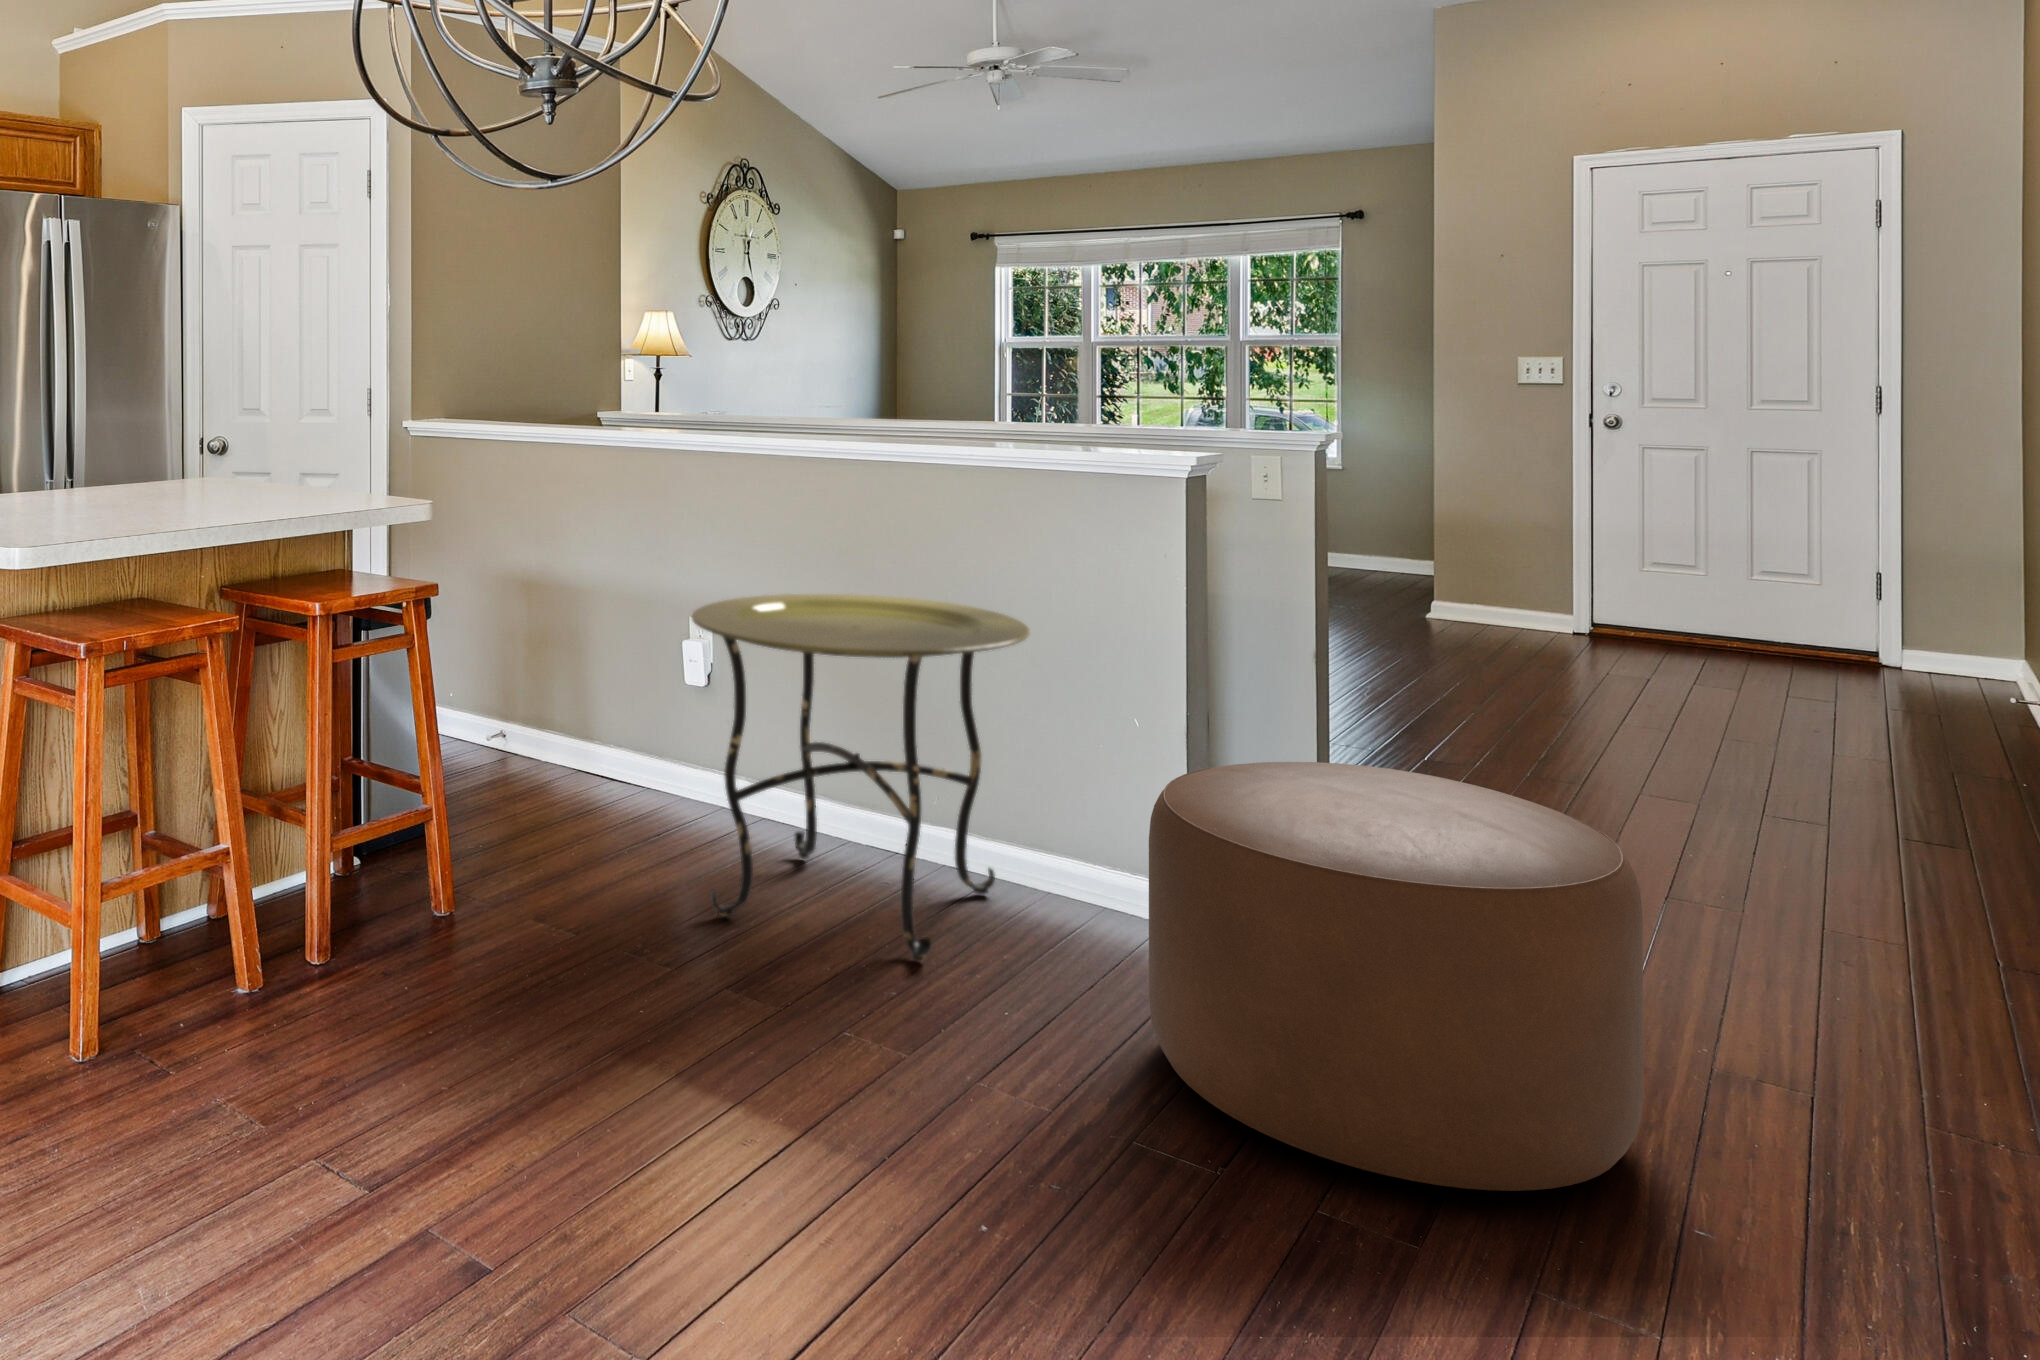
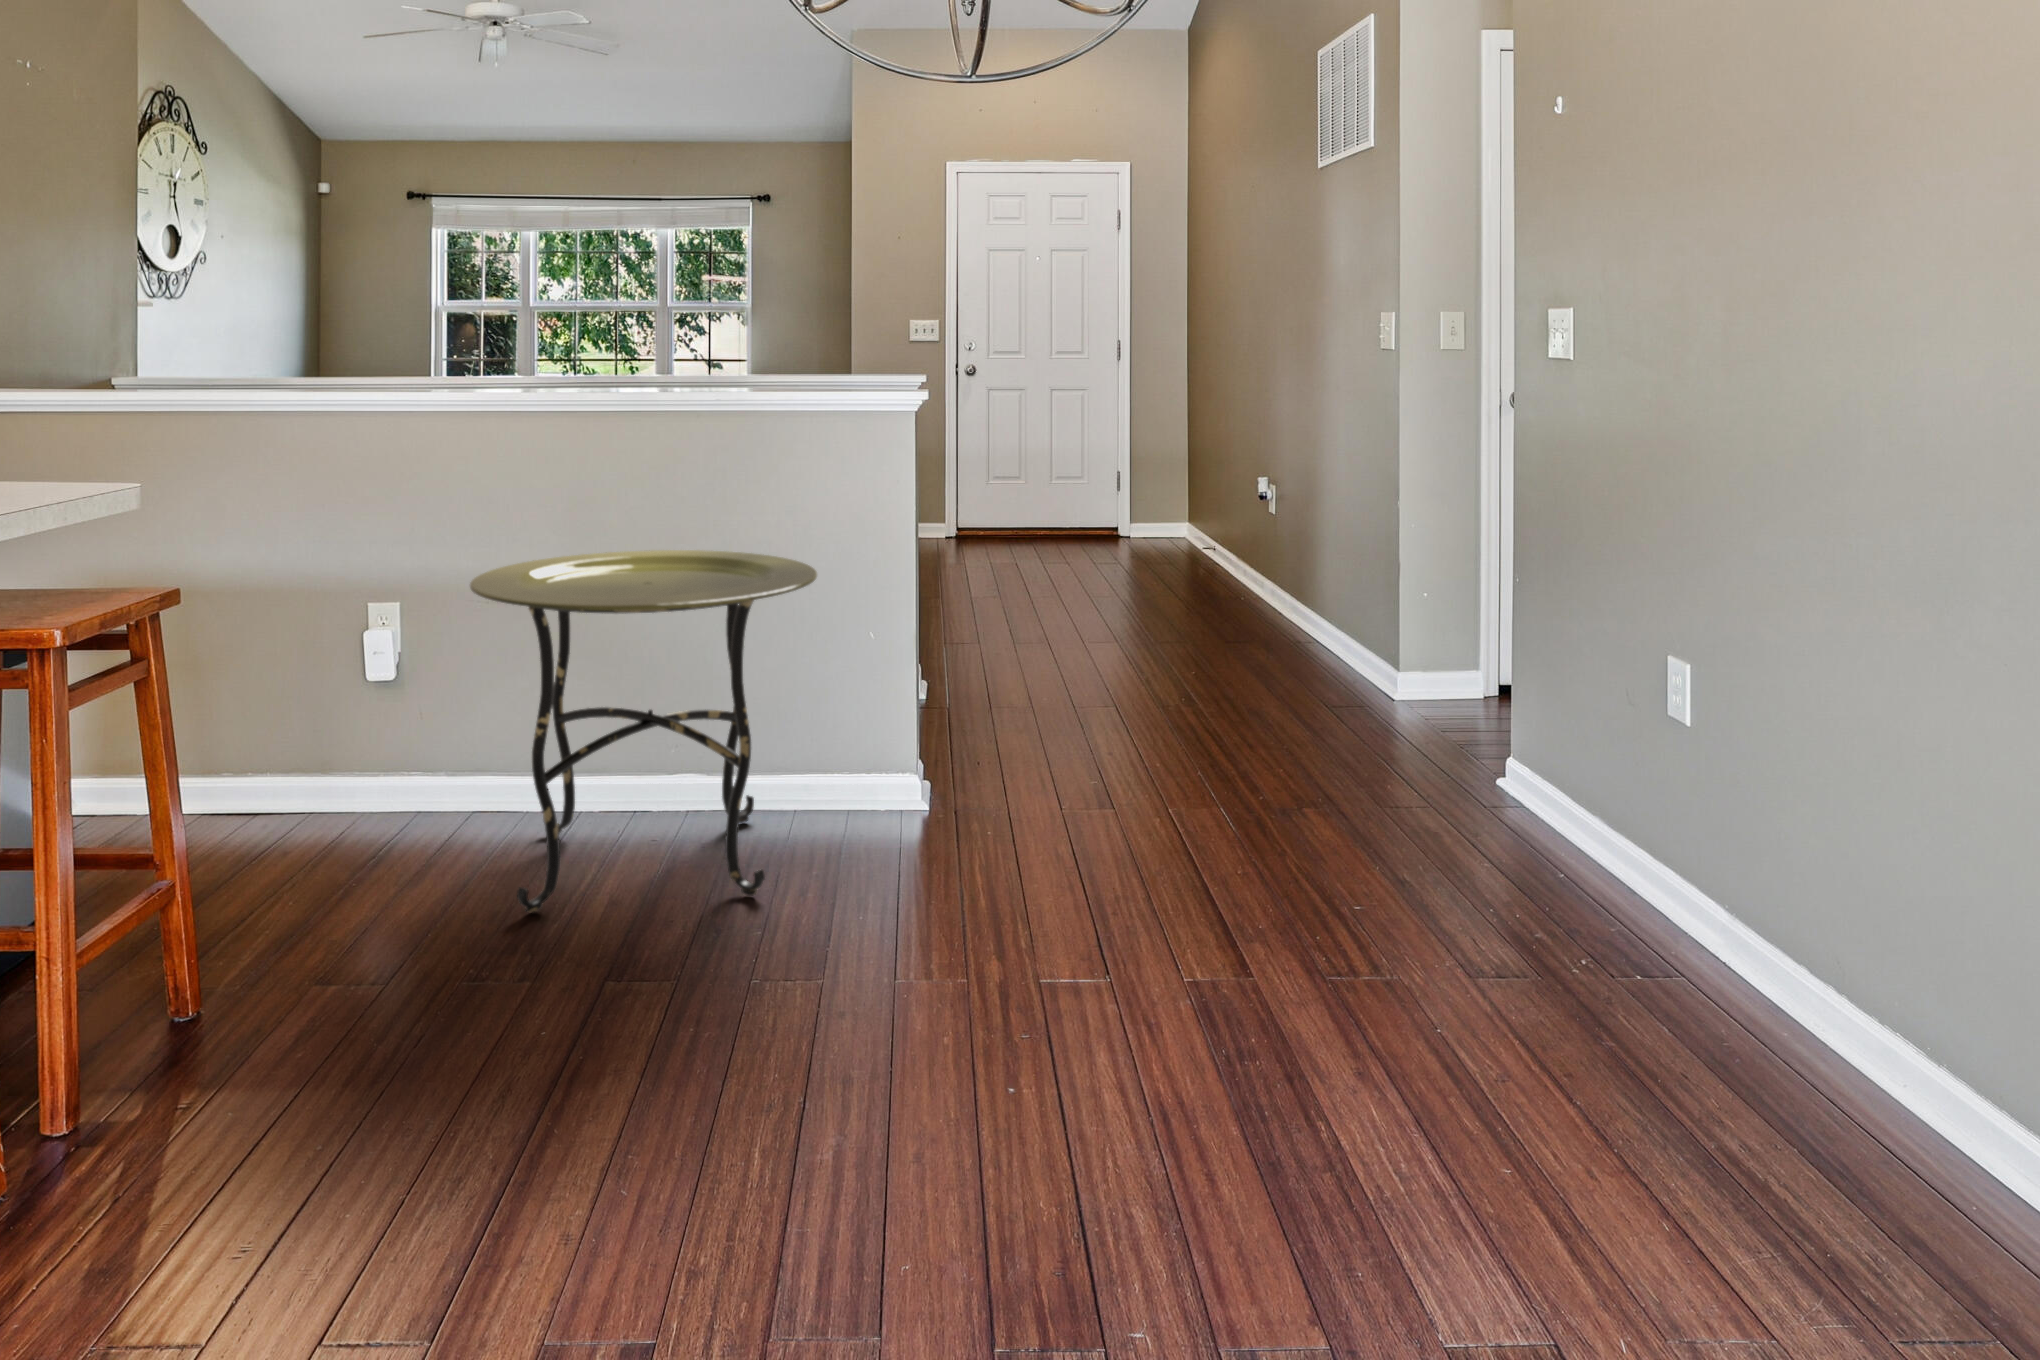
ottoman: present [1149,762,1643,1191] -> none [979,636,1312,941]

